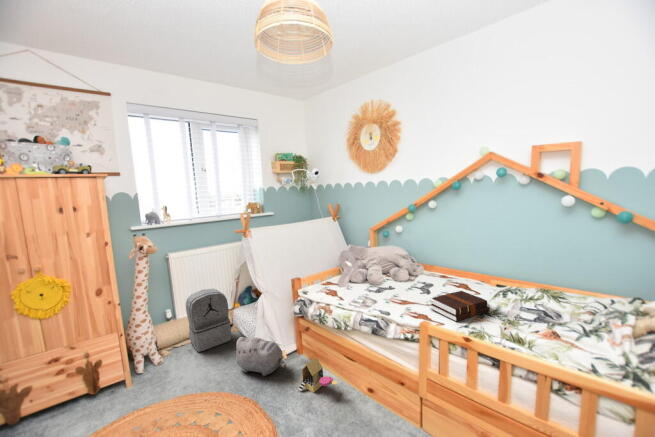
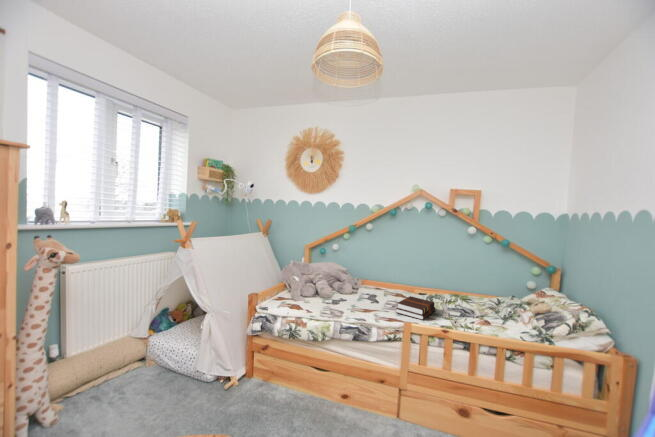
backpack: present [186,289,231,352] -> none [83,313,153,400]
plush toy: present [233,337,286,376] -> none [179,365,254,410]
toy house: present [298,358,338,393] -> none [272,374,317,414]

